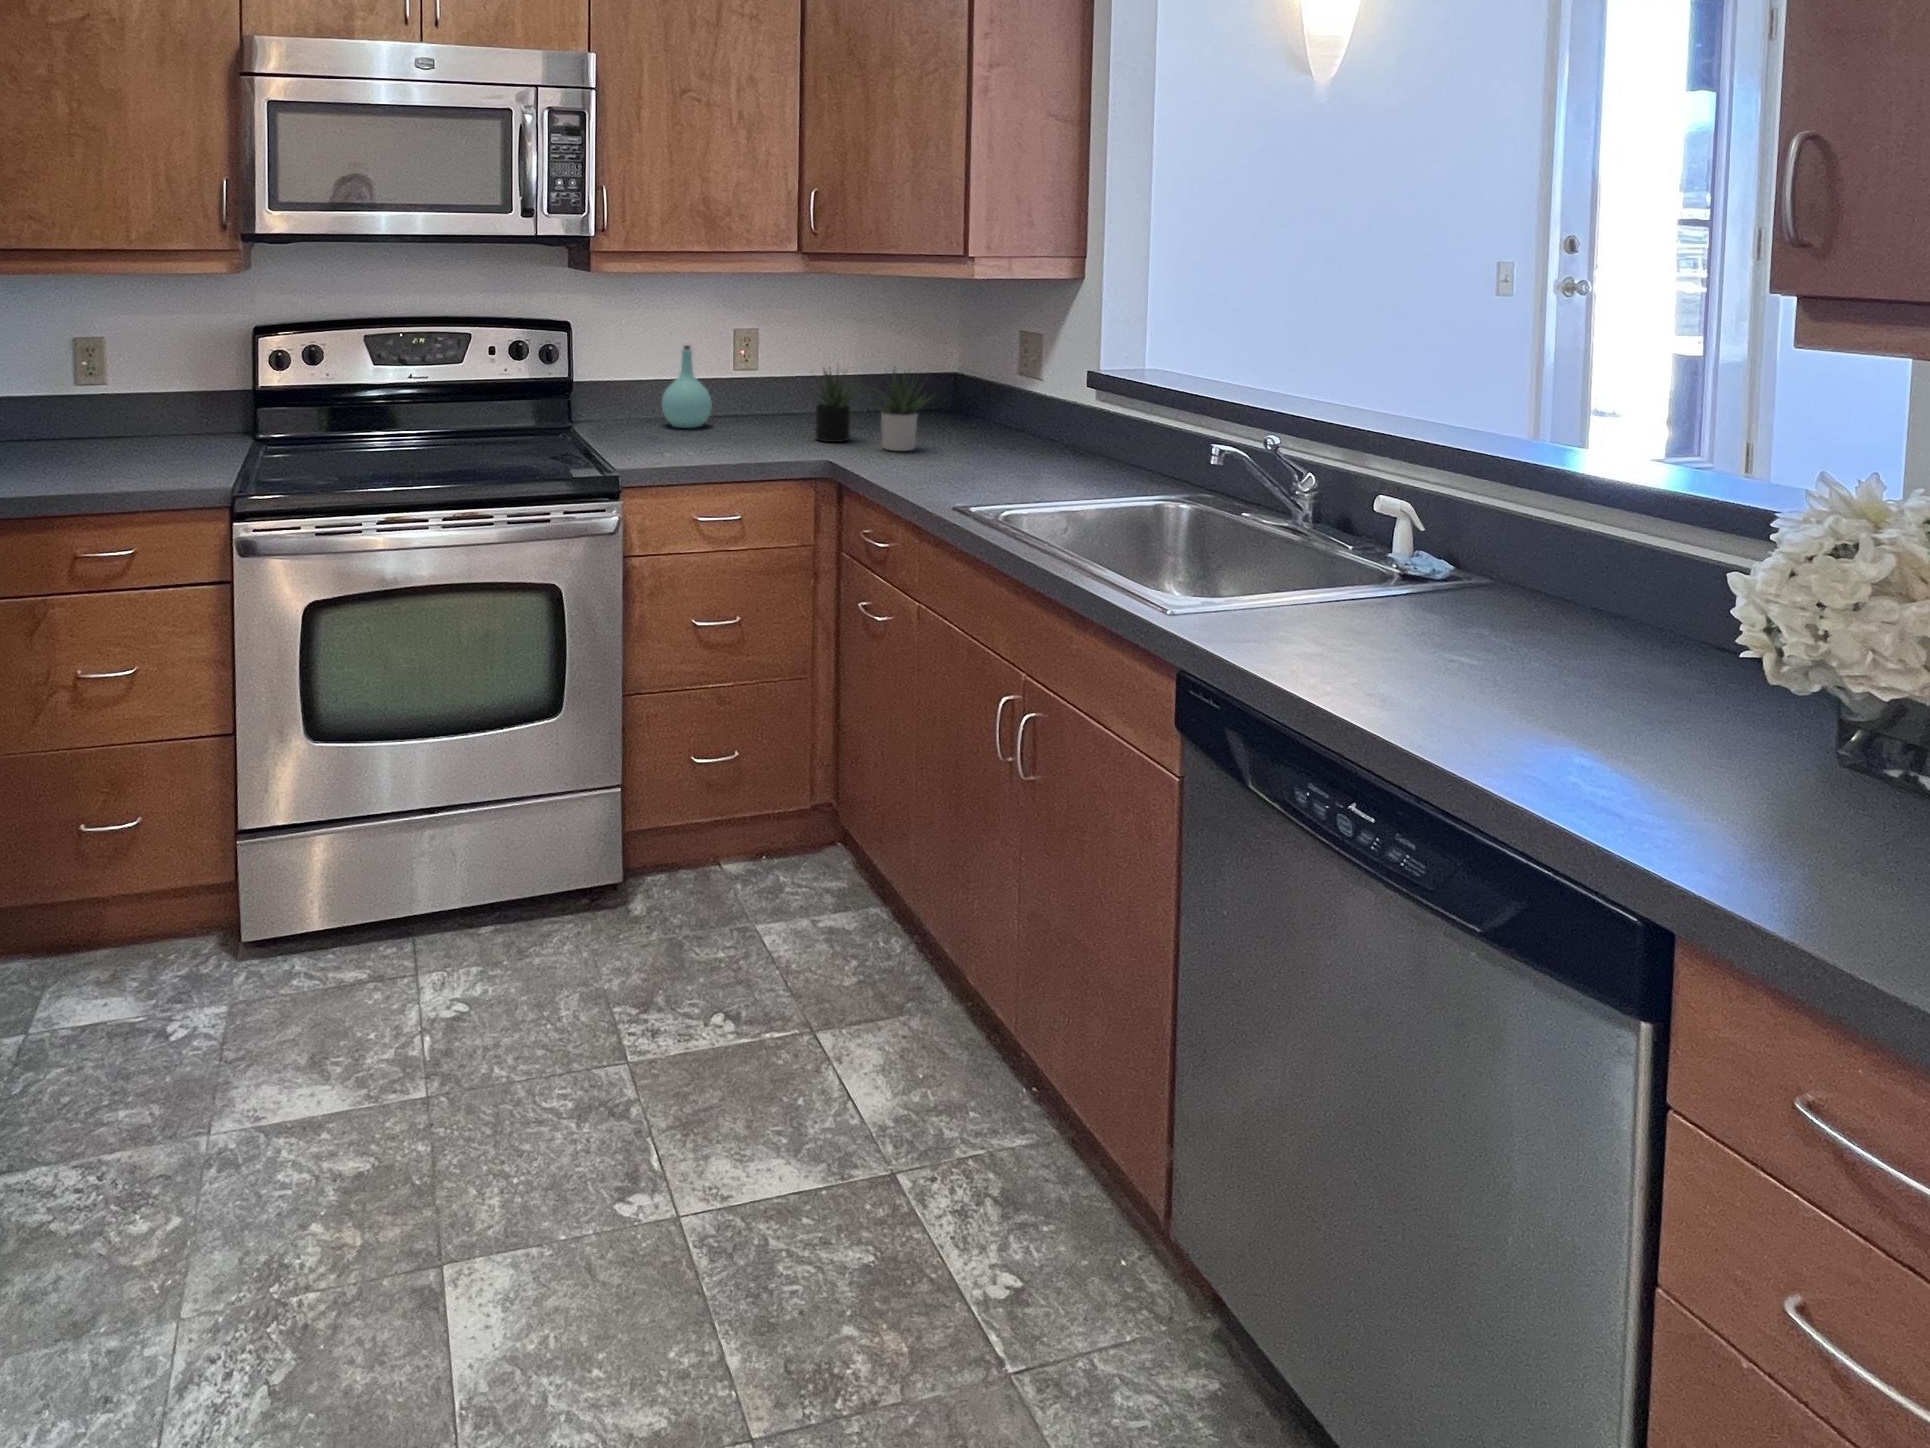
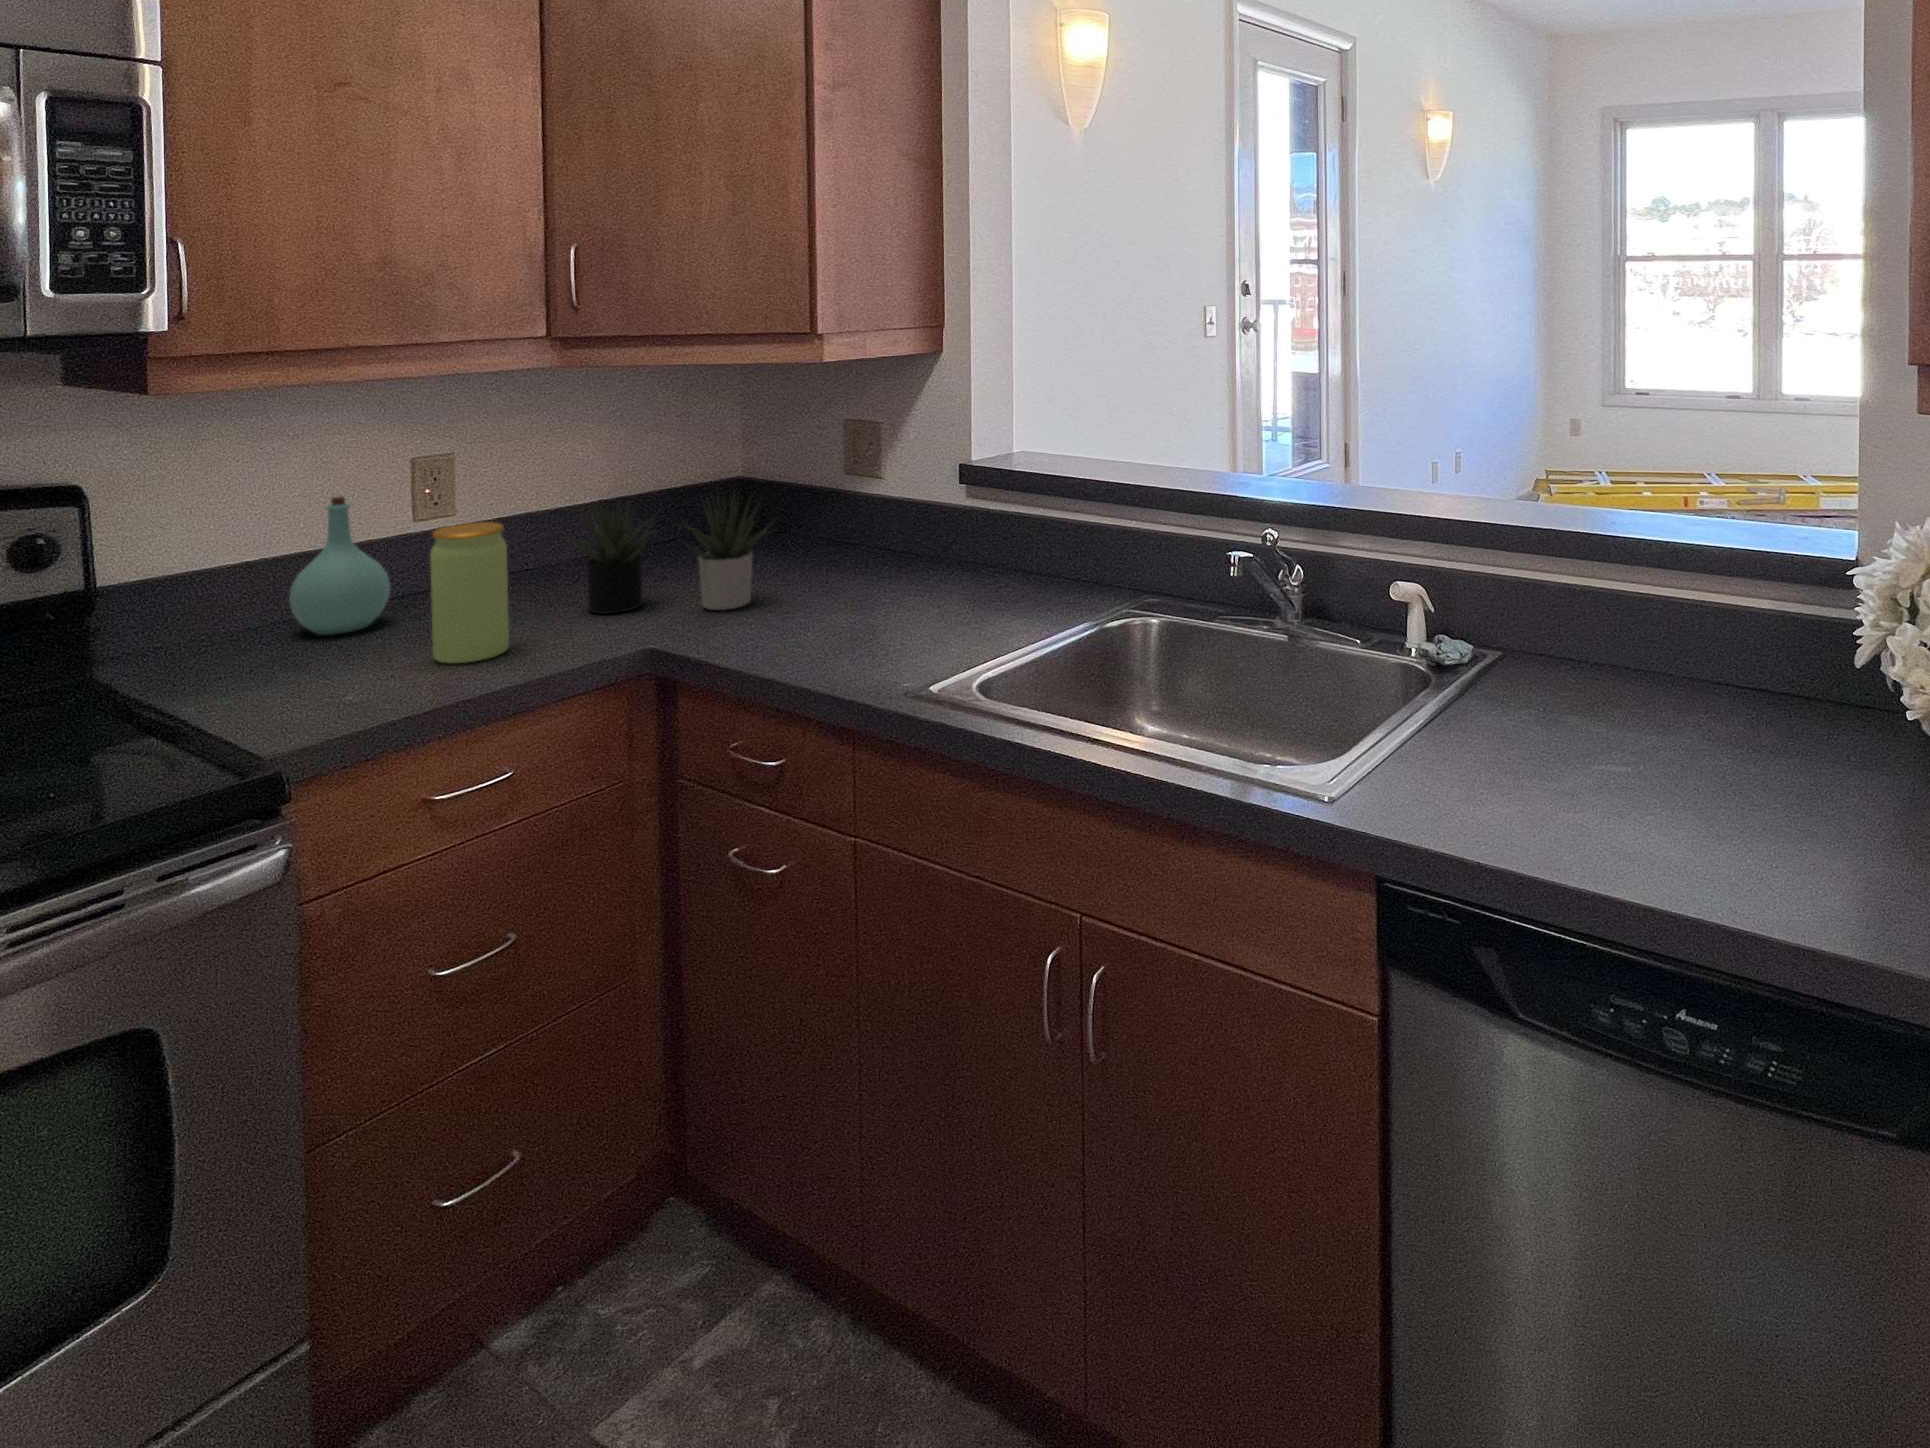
jar: none [717,366,759,451] -> present [430,522,509,663]

